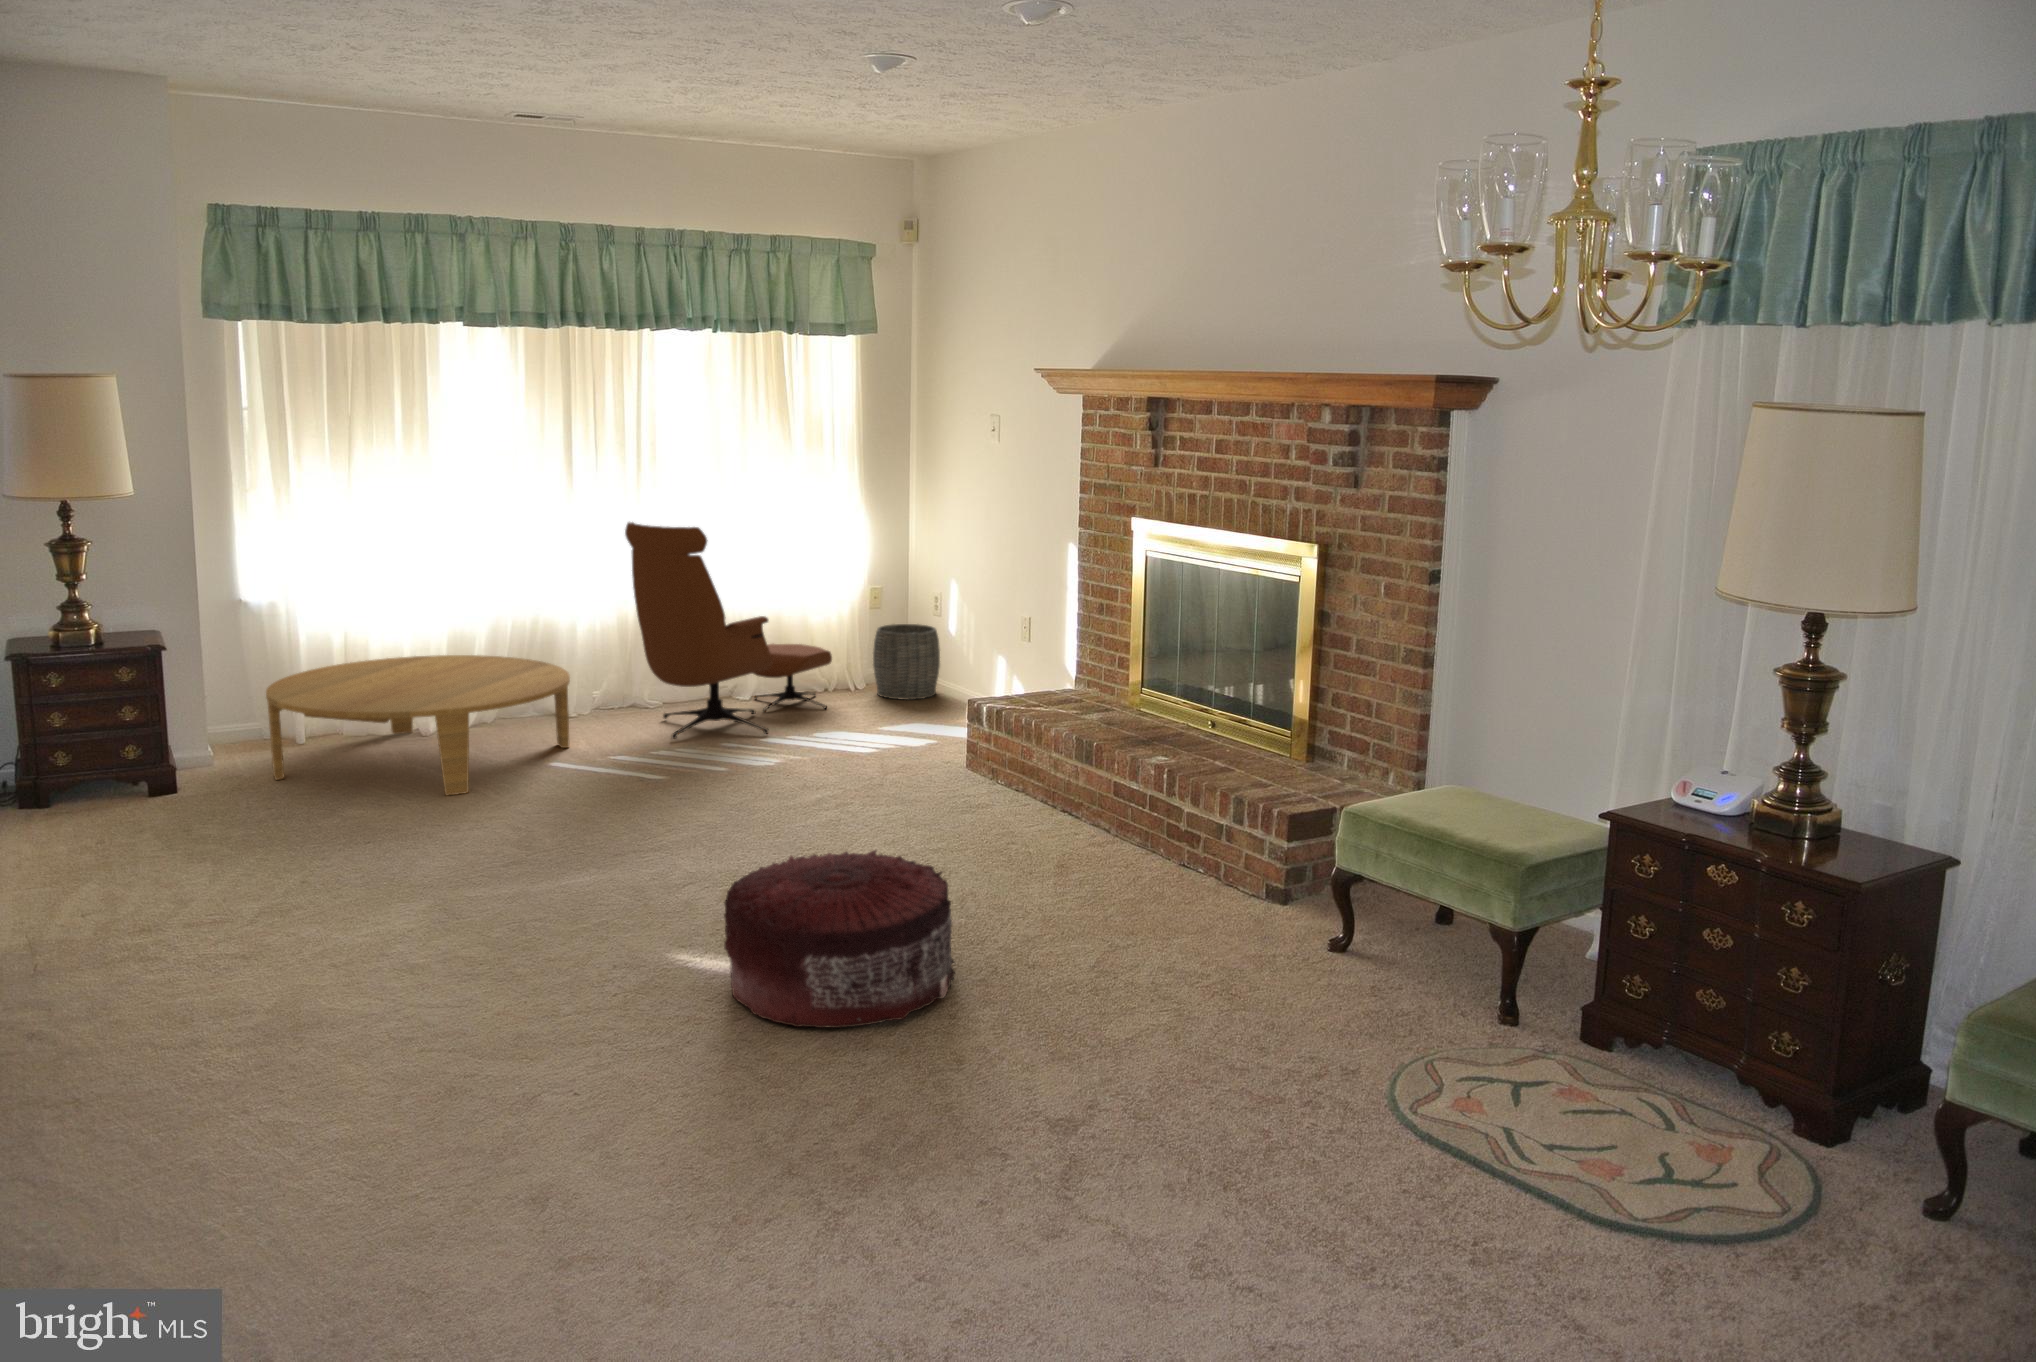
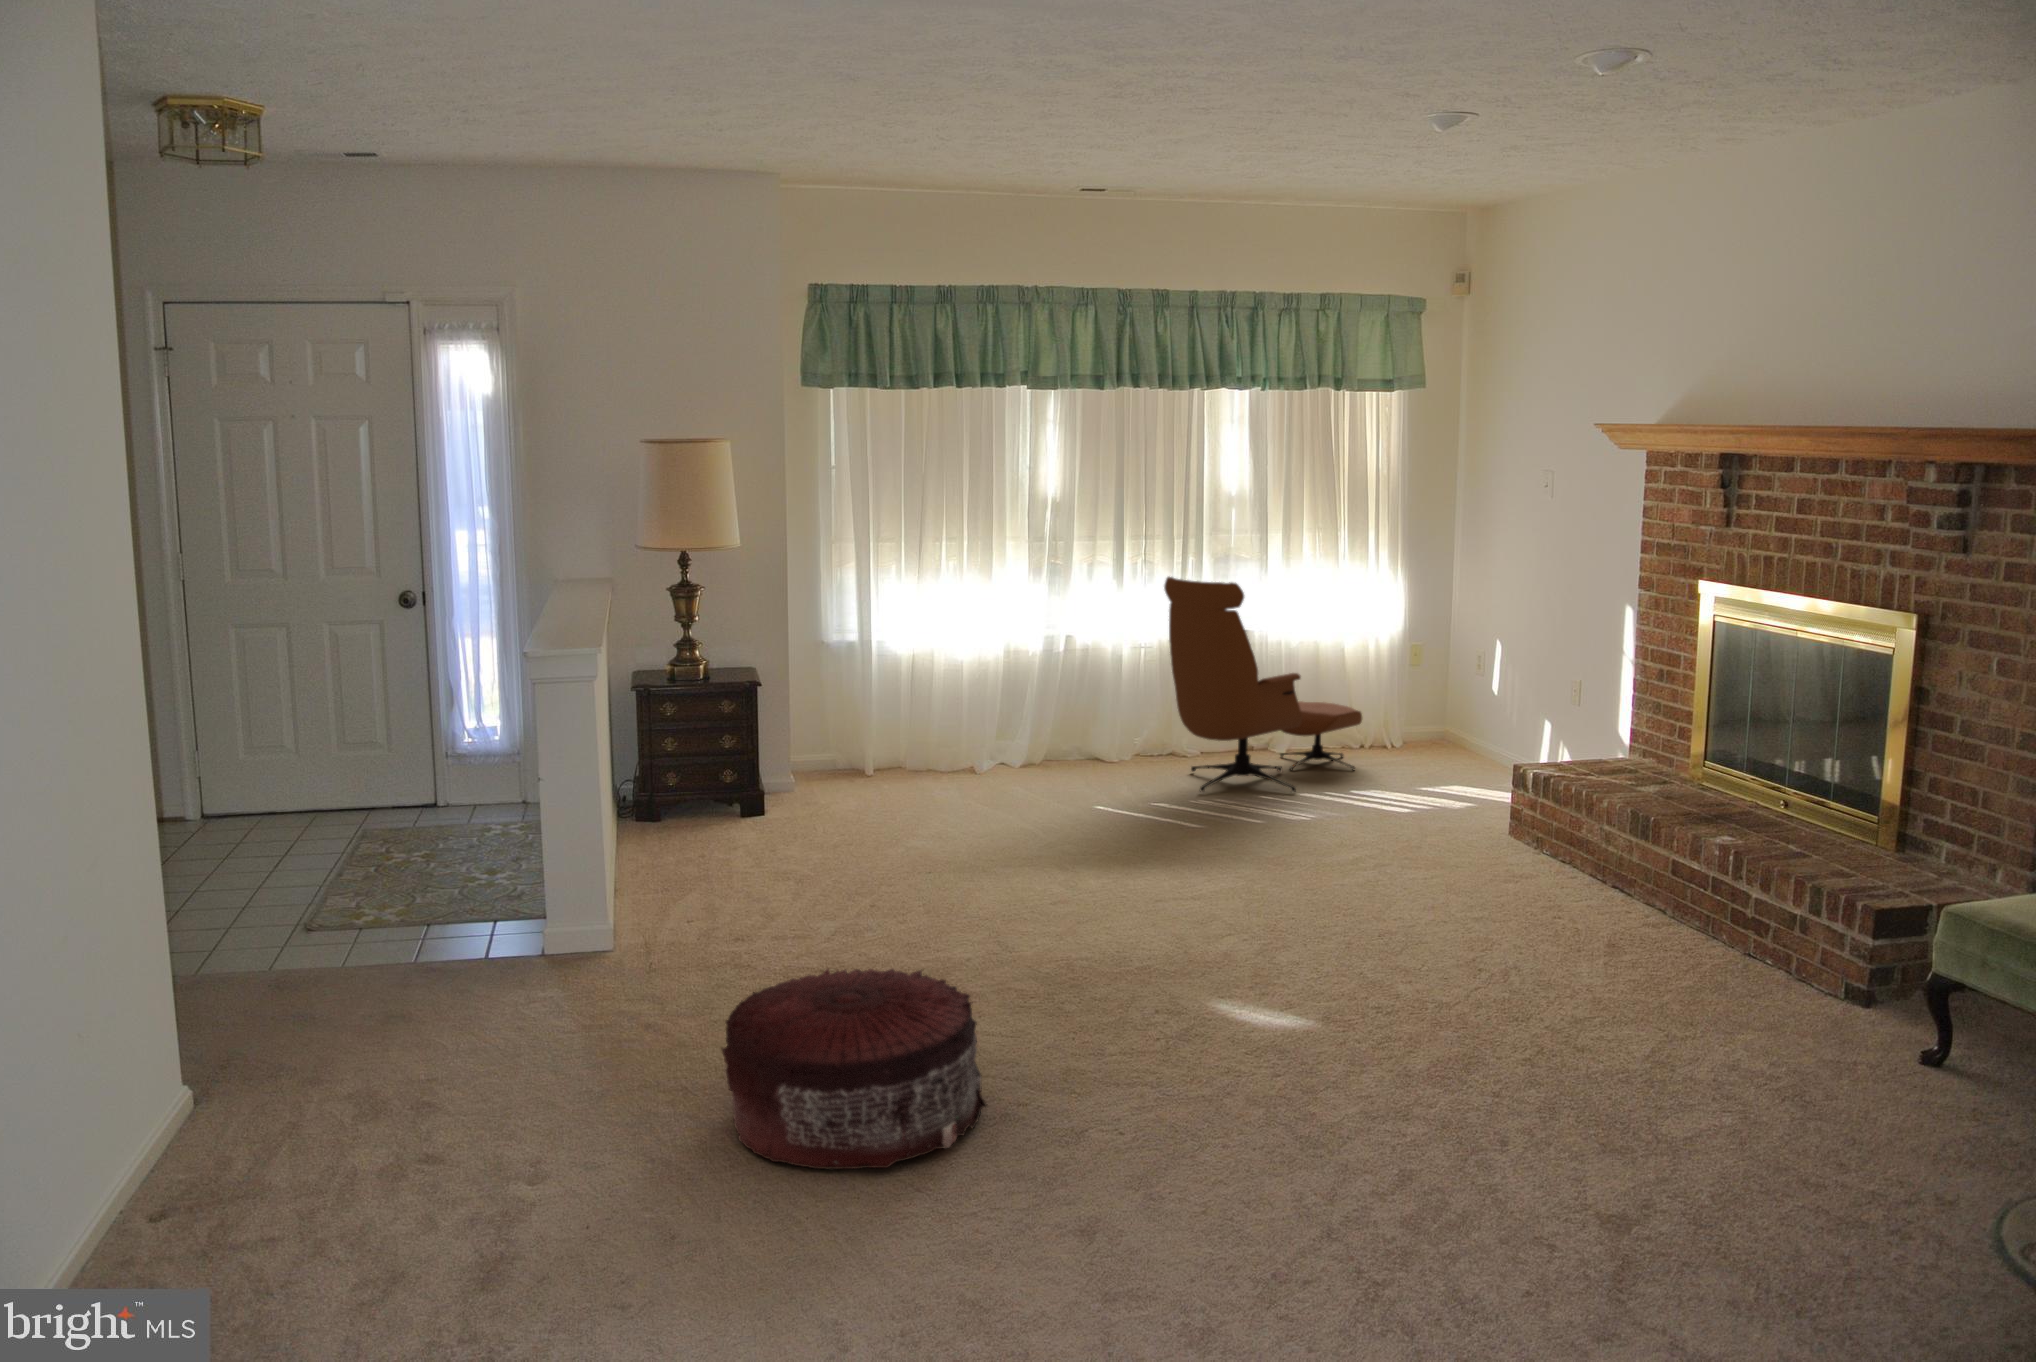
woven basket: present [873,624,940,700] -> none [1405,686,1477,765]
coffee table: present [266,655,570,795] -> none [840,700,1107,832]
pouf: present [724,850,955,1028] -> present [722,969,987,1169]

